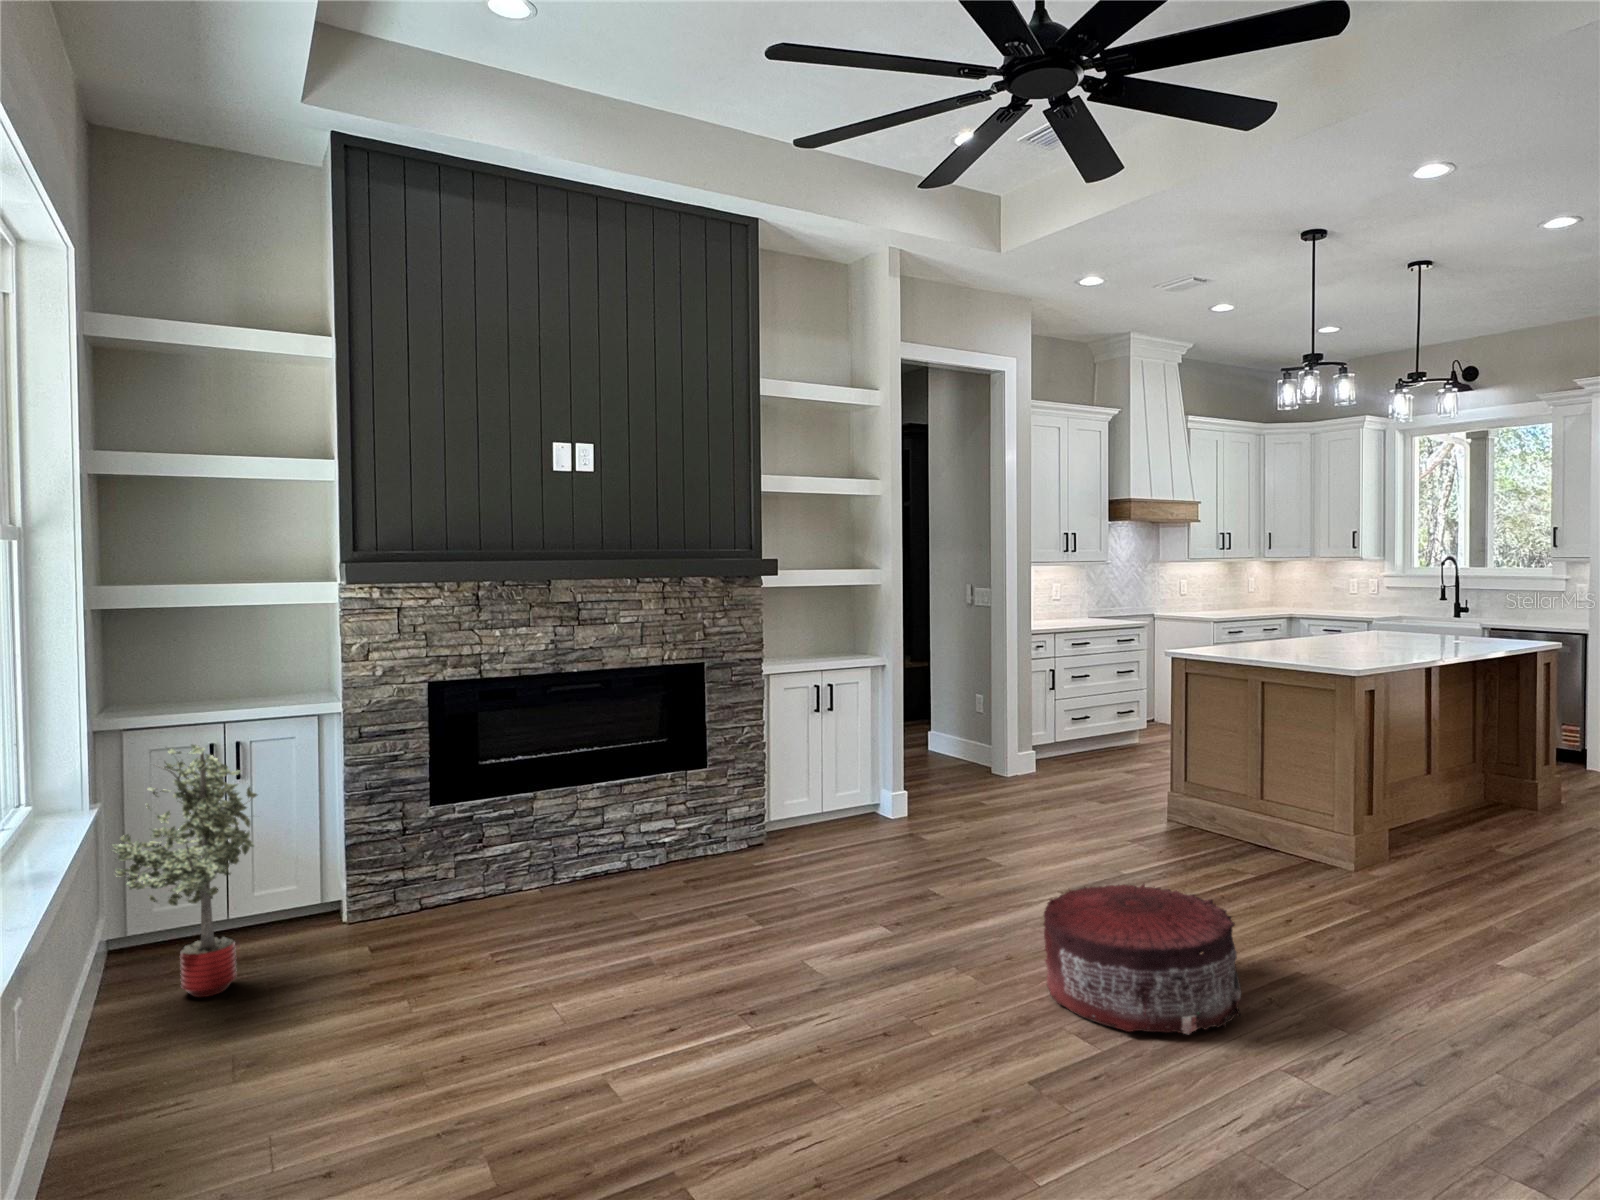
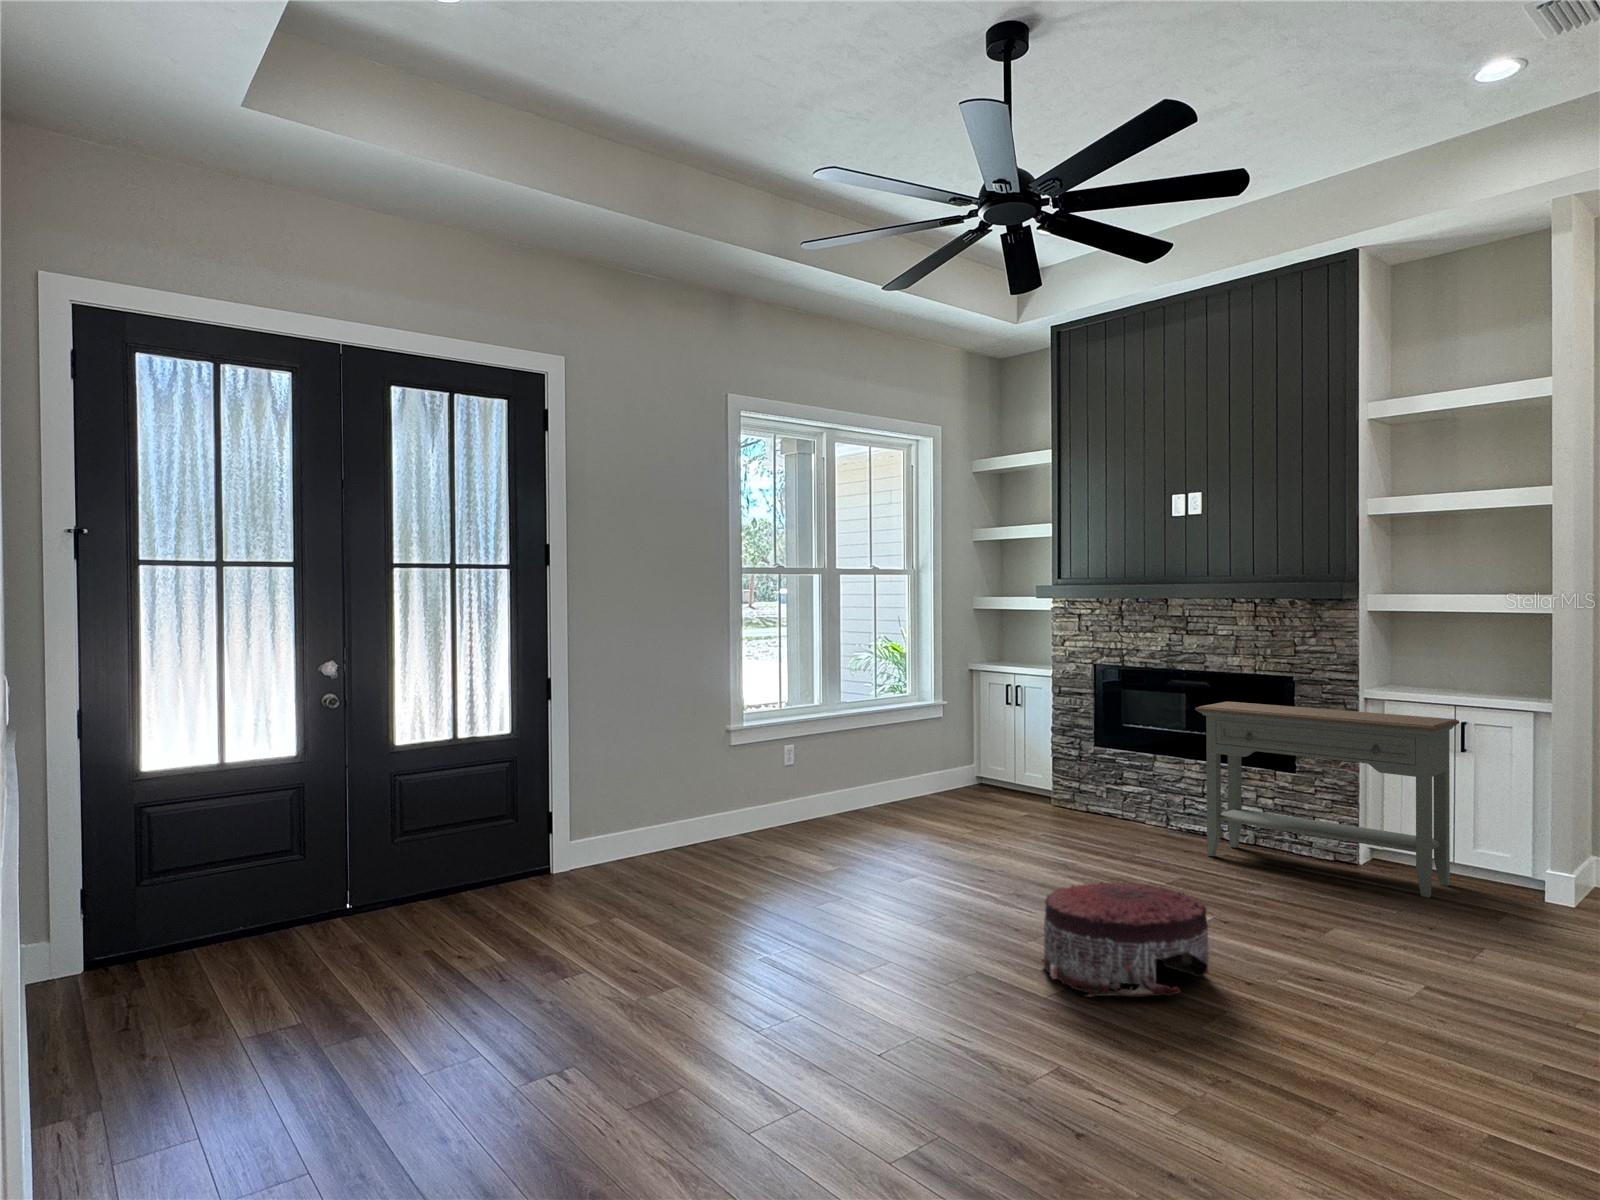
console table: none [652,681,888,887] -> present [1195,701,1459,898]
potted tree: present [113,745,257,997] -> none [912,677,998,805]

